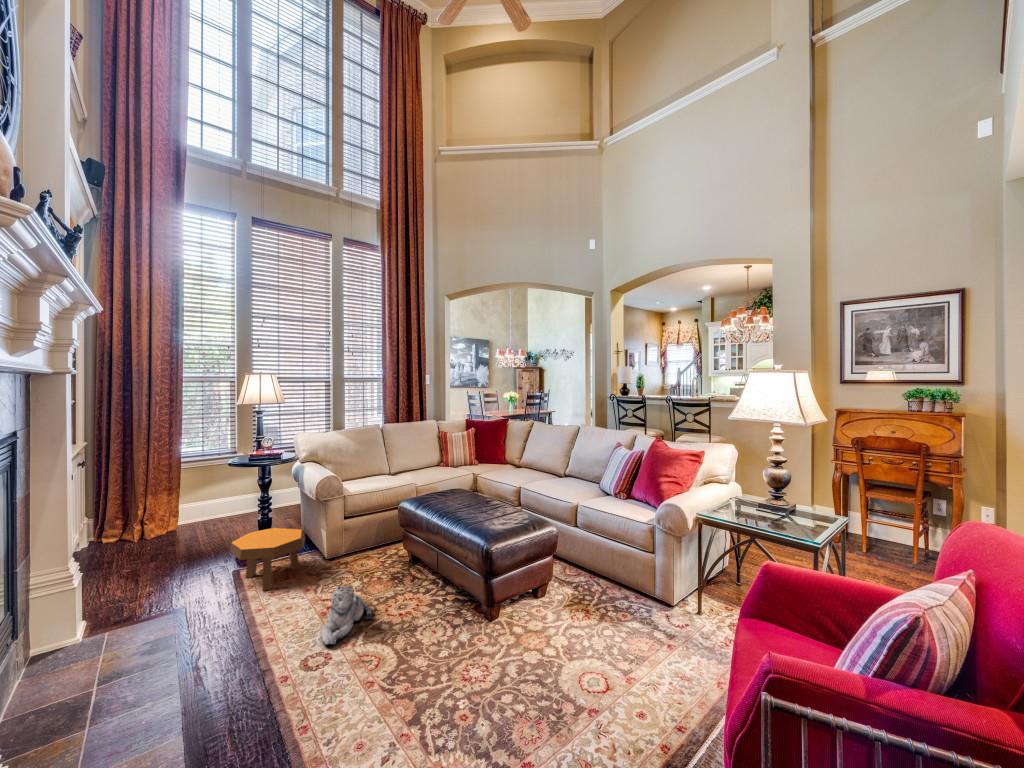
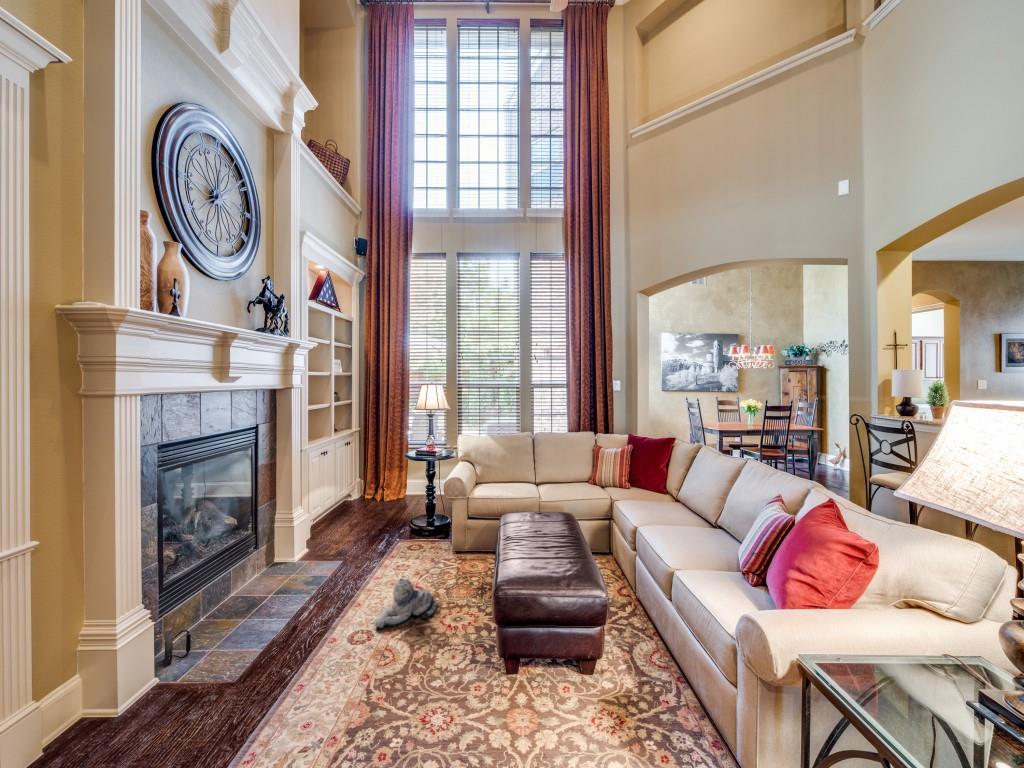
footstool: present [231,528,305,591] -> none [384,512,441,563]

